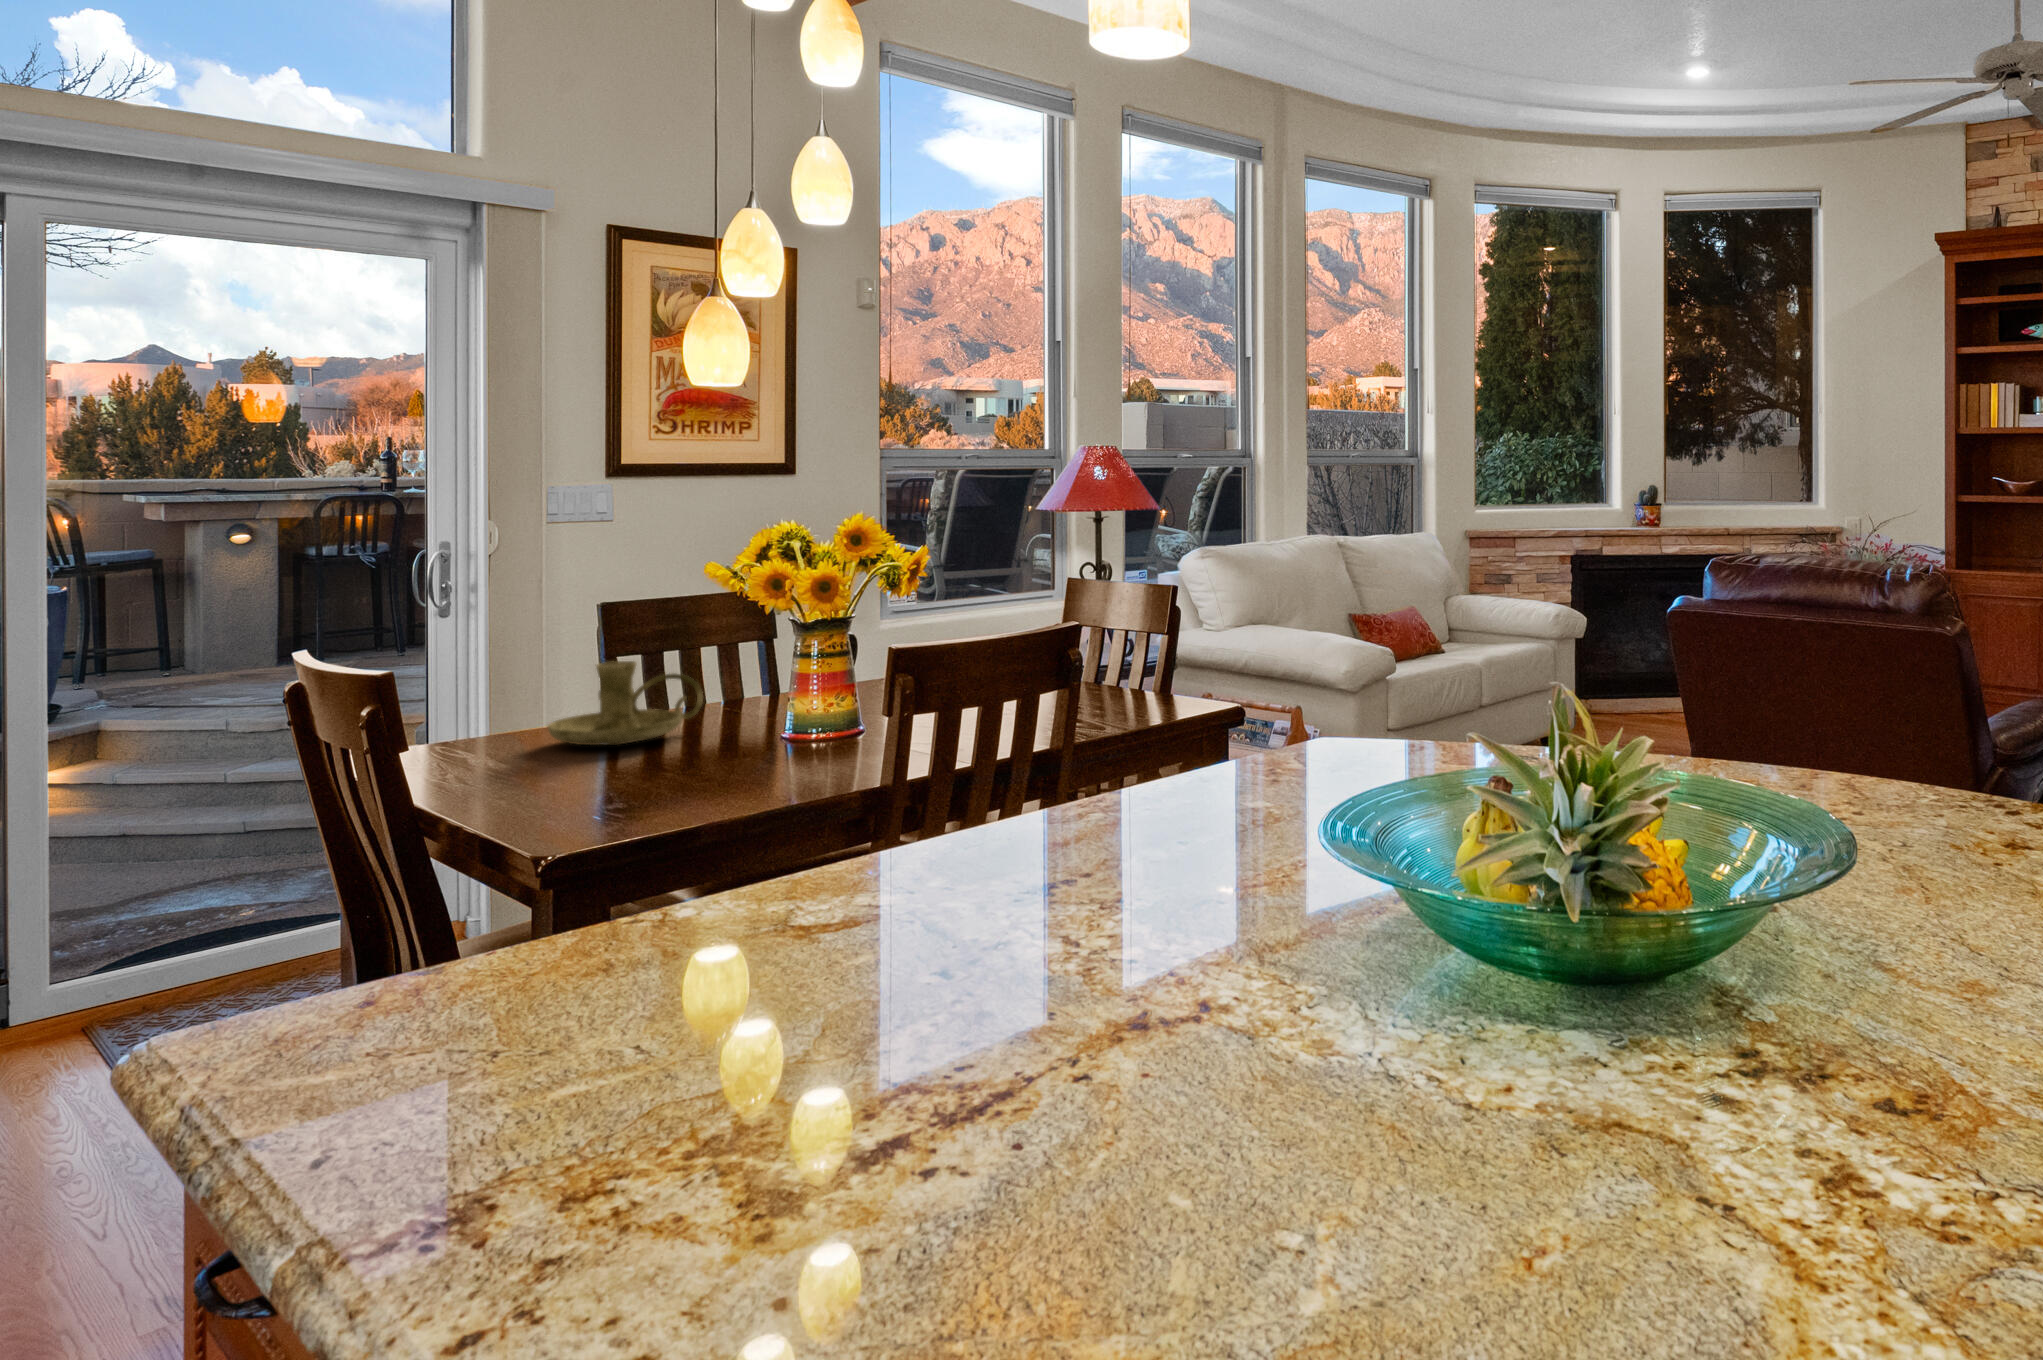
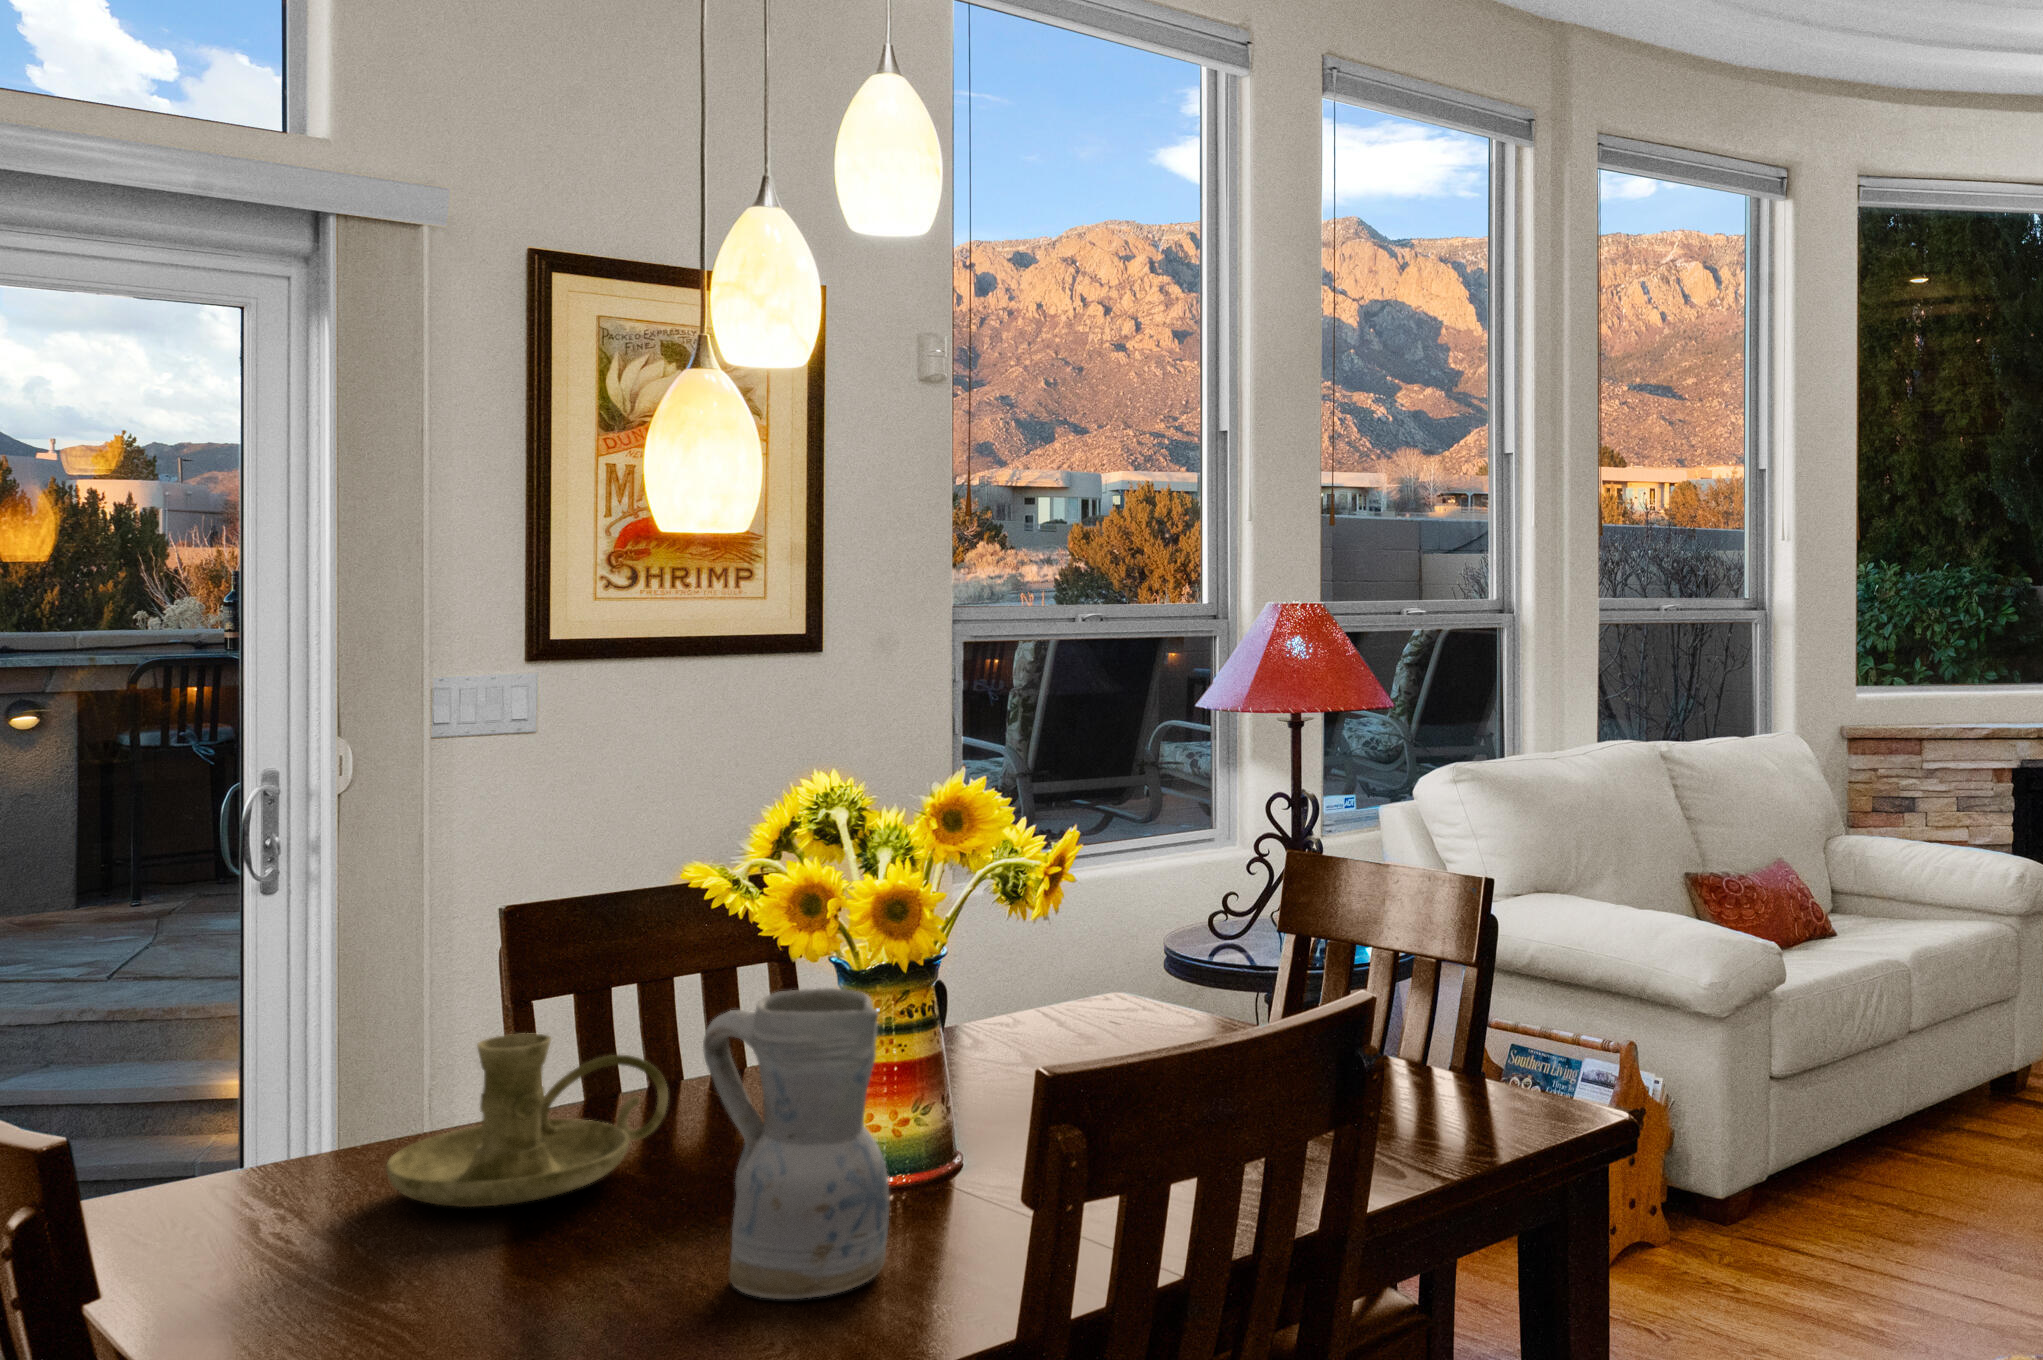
ceramic pitcher: none [721,625,821,772] -> present [703,988,889,1299]

